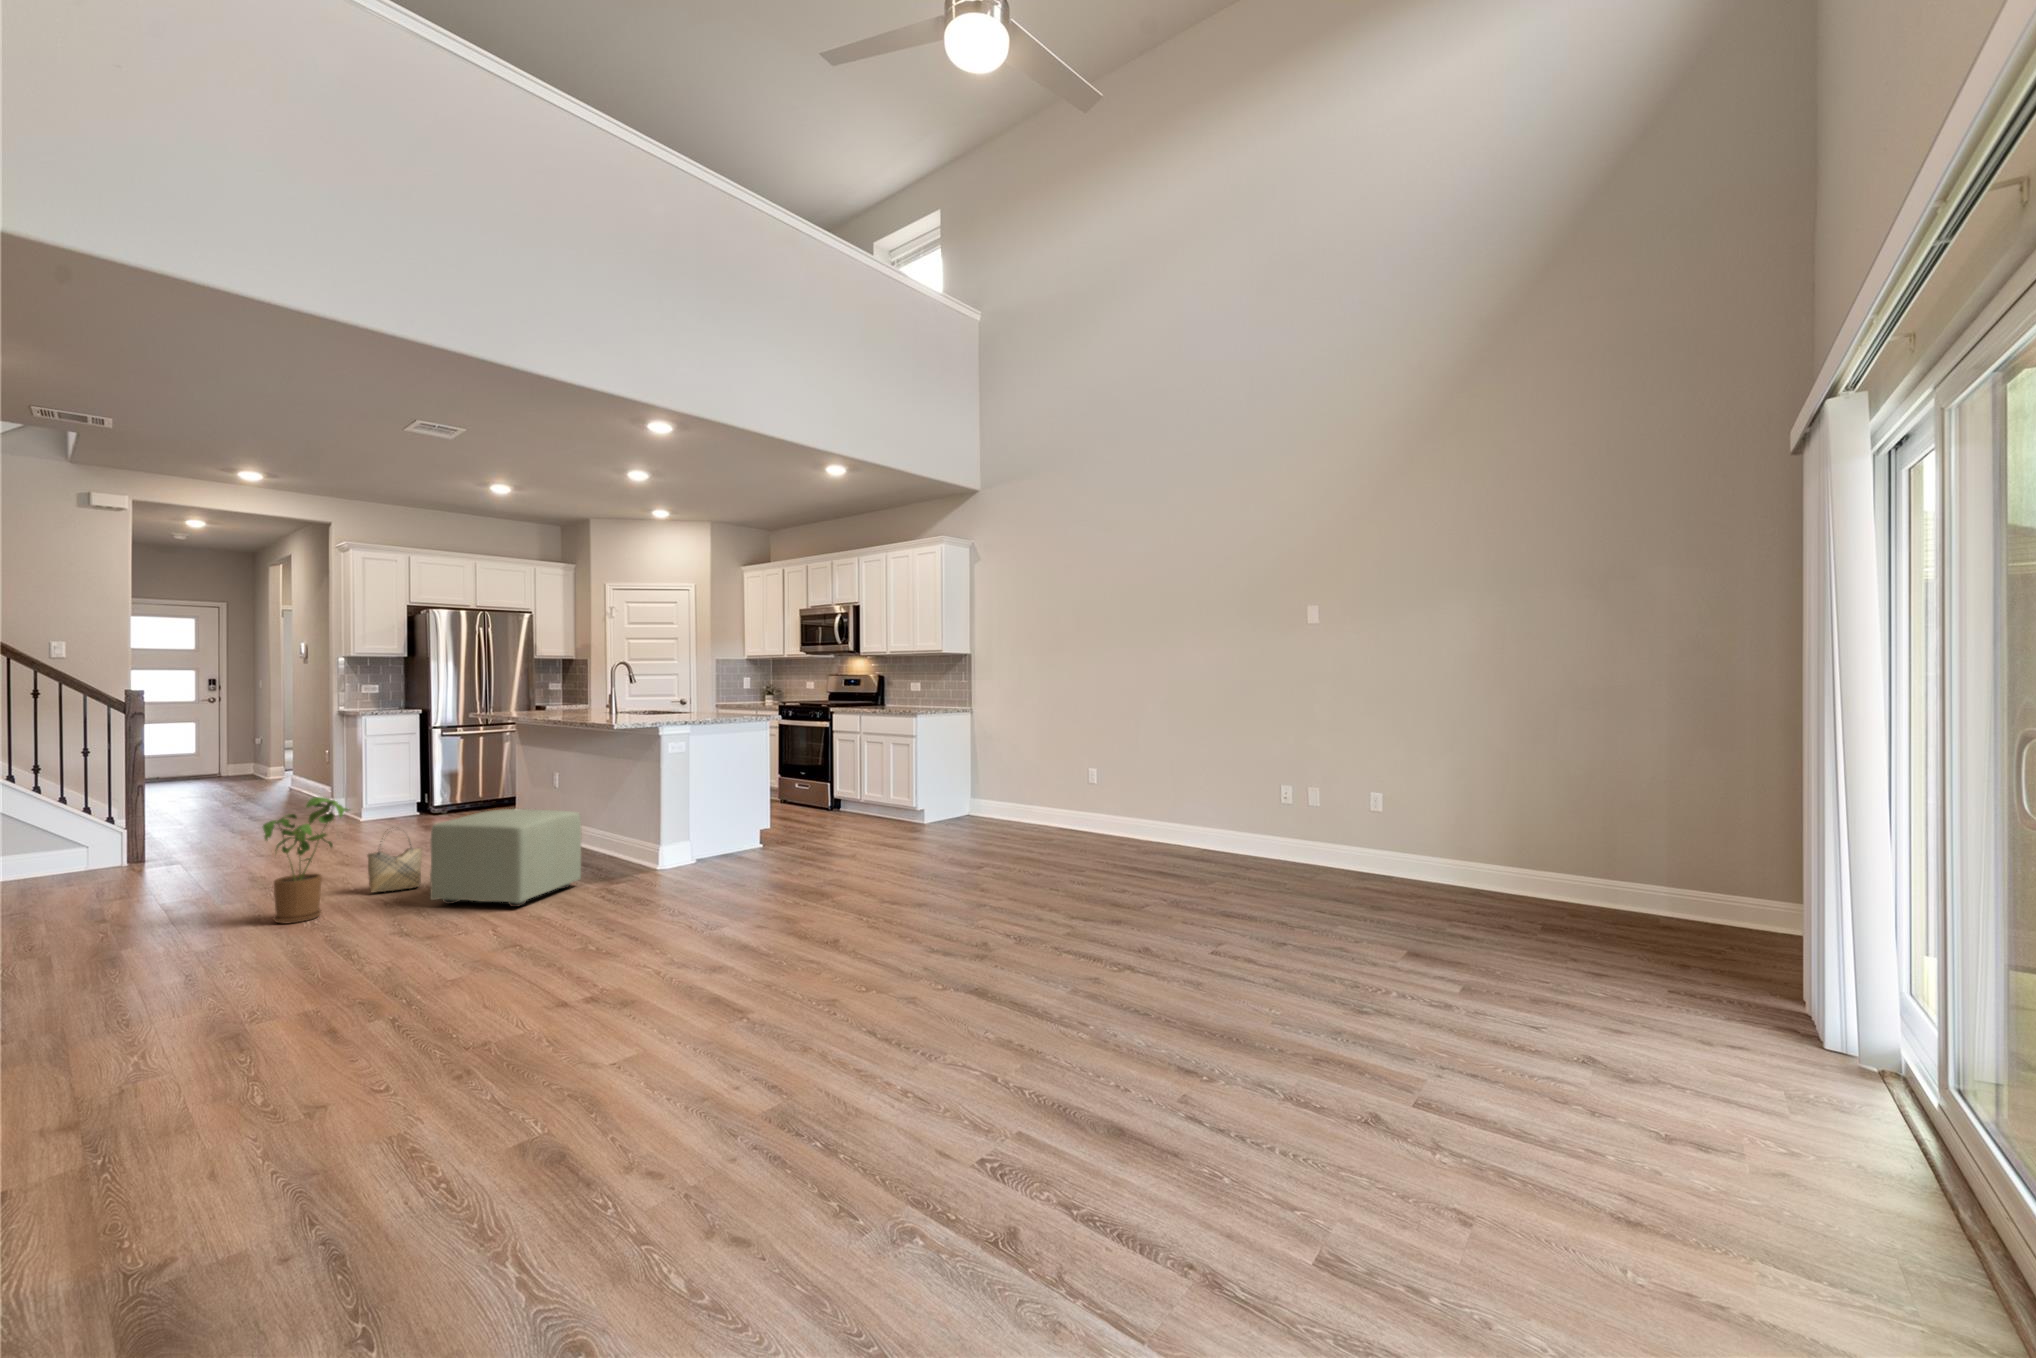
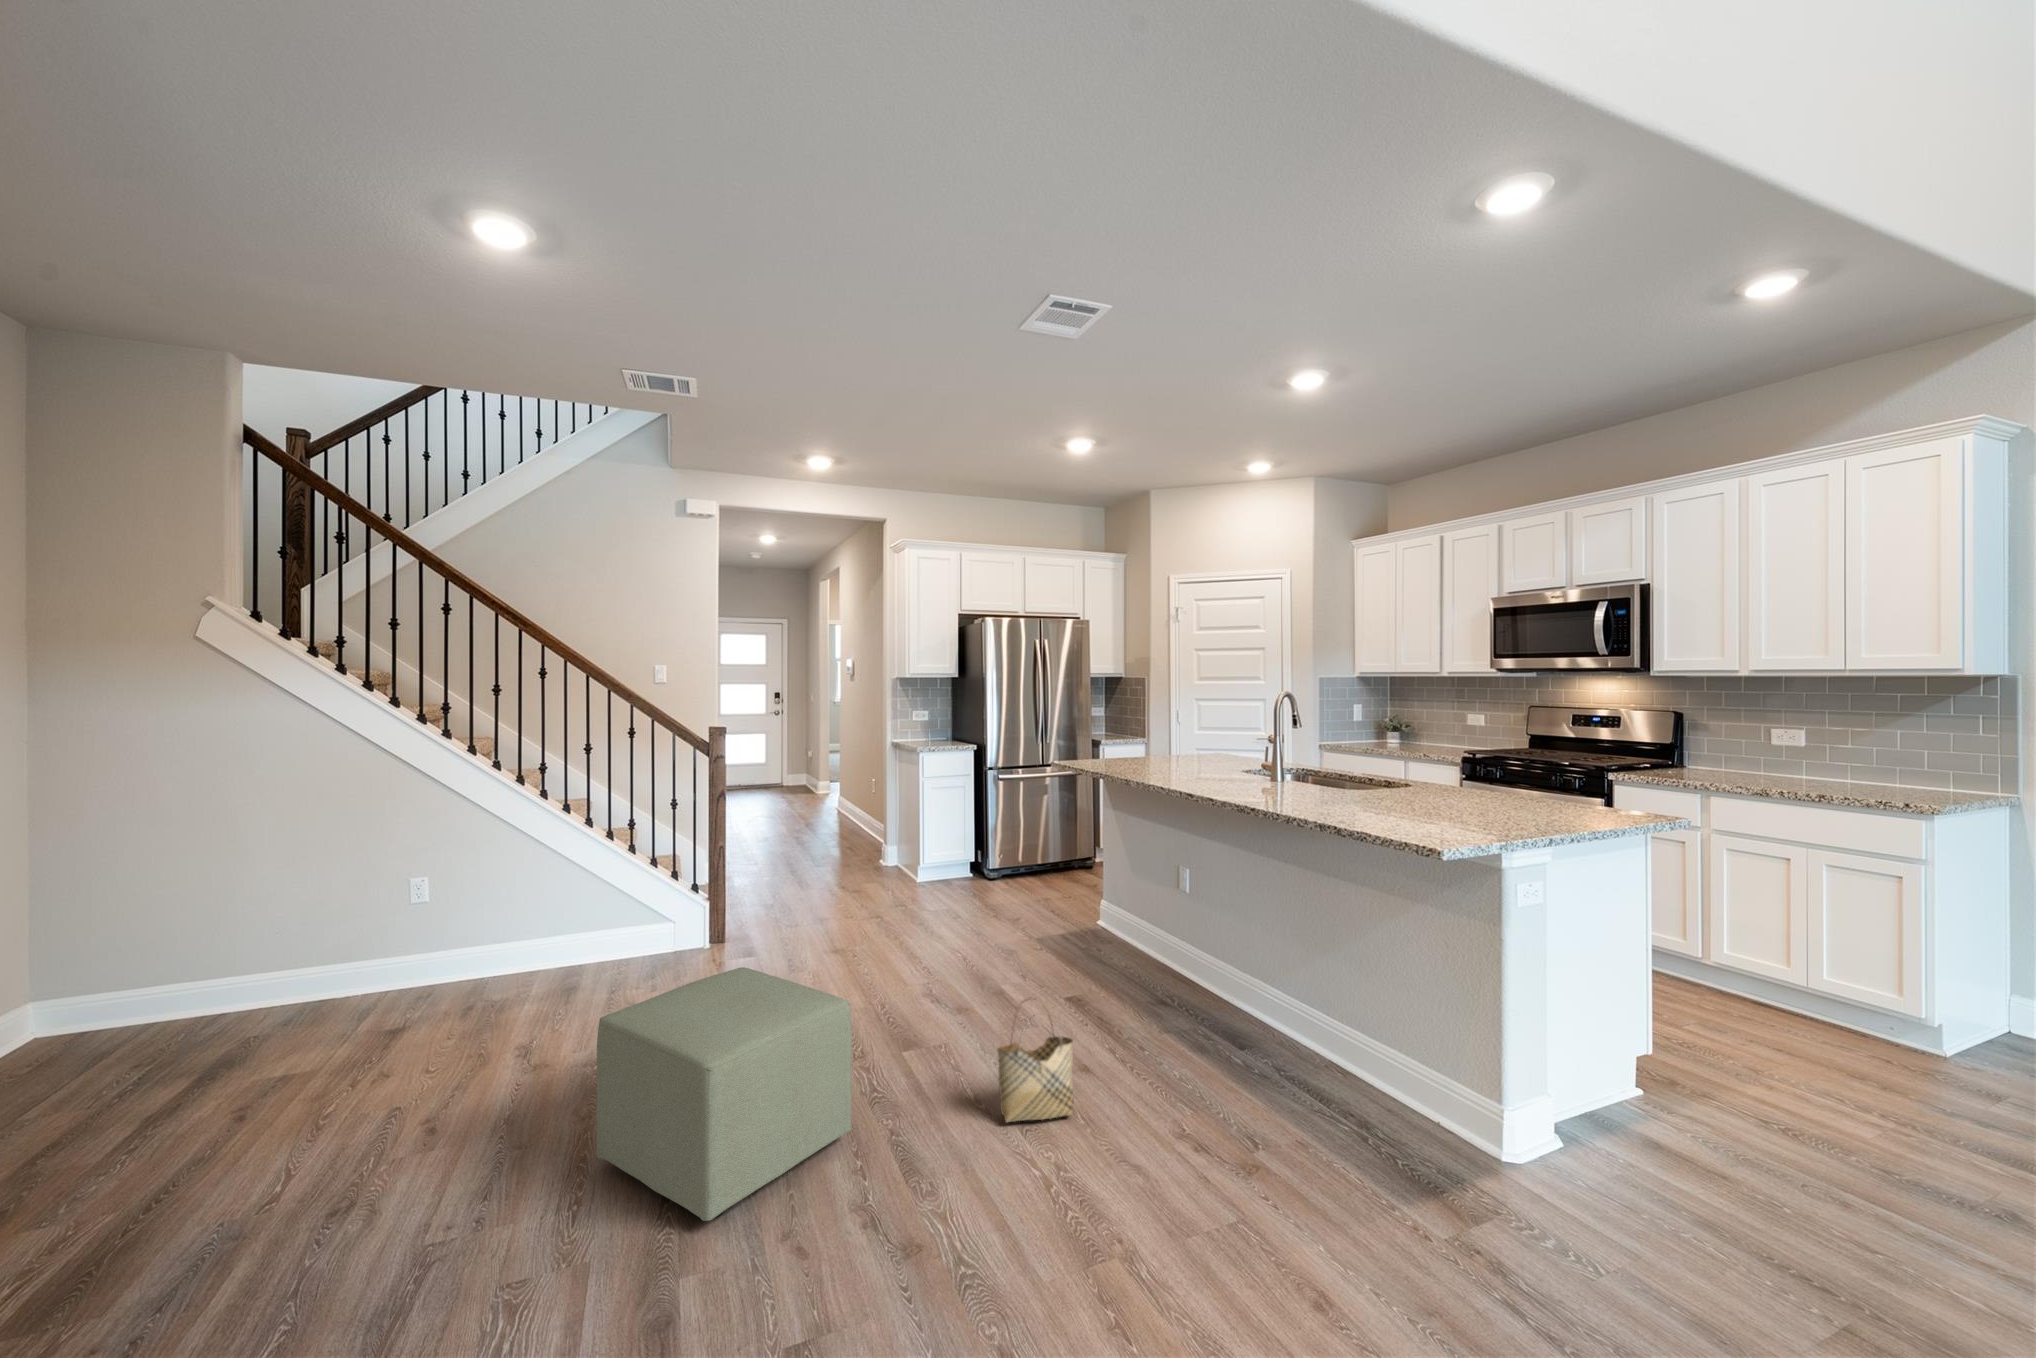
house plant: present [262,797,349,924] -> none [867,977,999,1231]
ottoman: present [430,809,581,907] -> present [596,967,852,1221]

